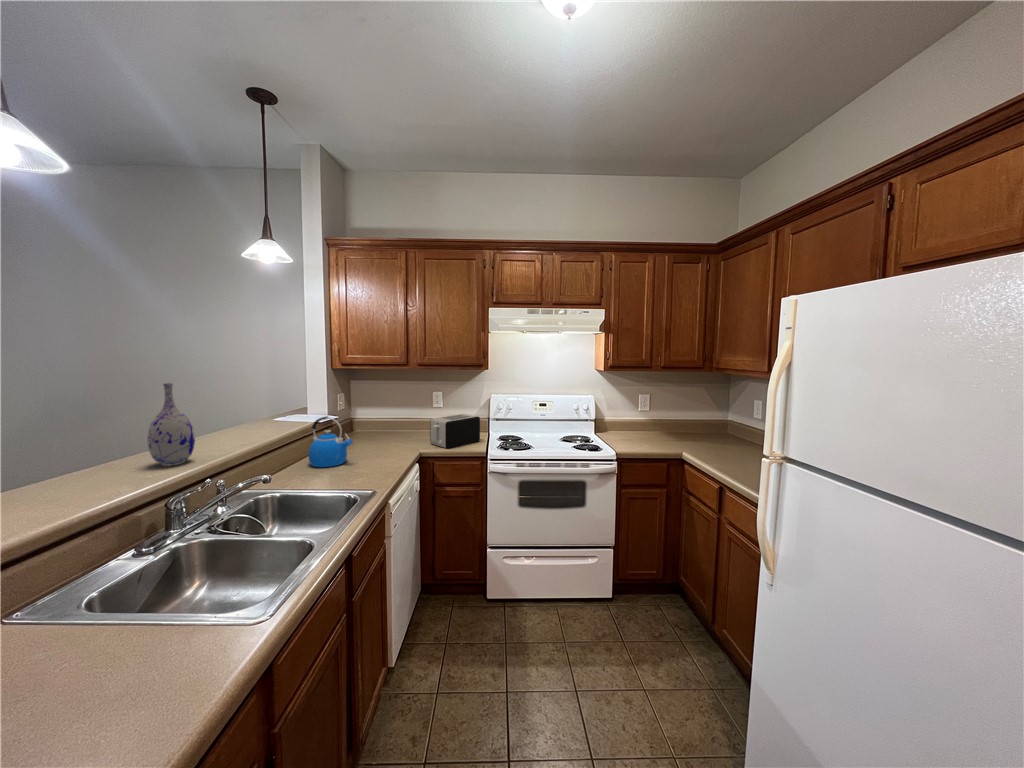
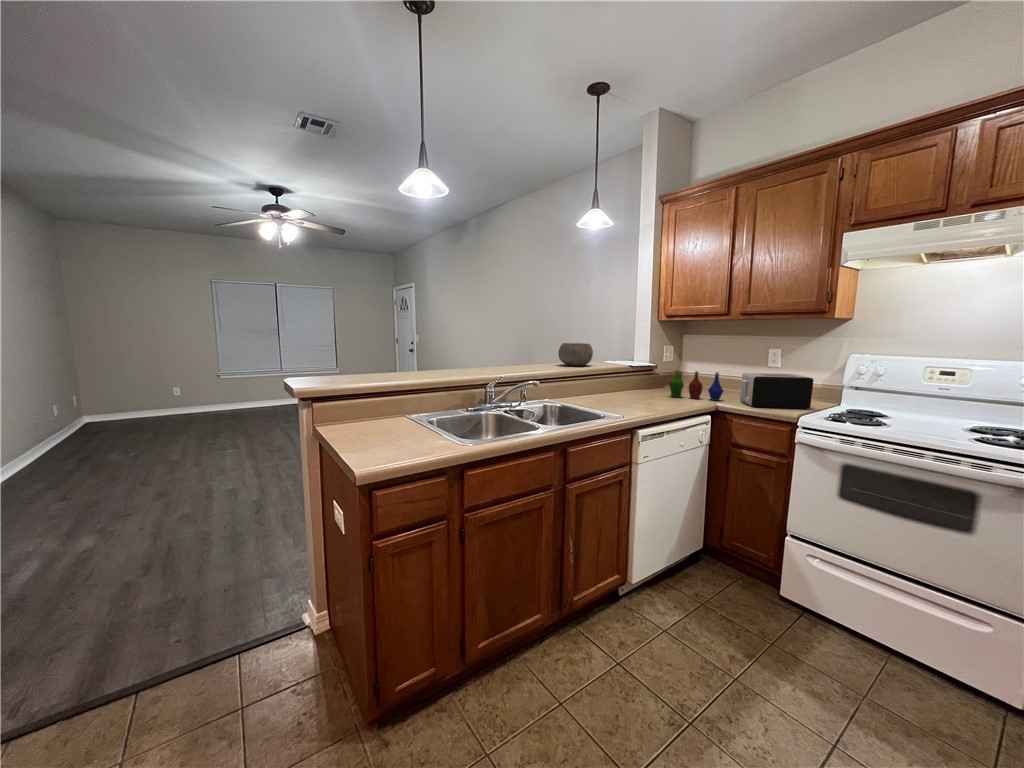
vase: present [147,383,195,466] -> none [516,319,537,370]
bowl: none [211,405,269,439] -> present [558,343,593,366]
kettle: present [308,416,353,467] -> none [614,356,647,398]
bottle: none [367,421,418,452] -> present [669,370,723,401]

